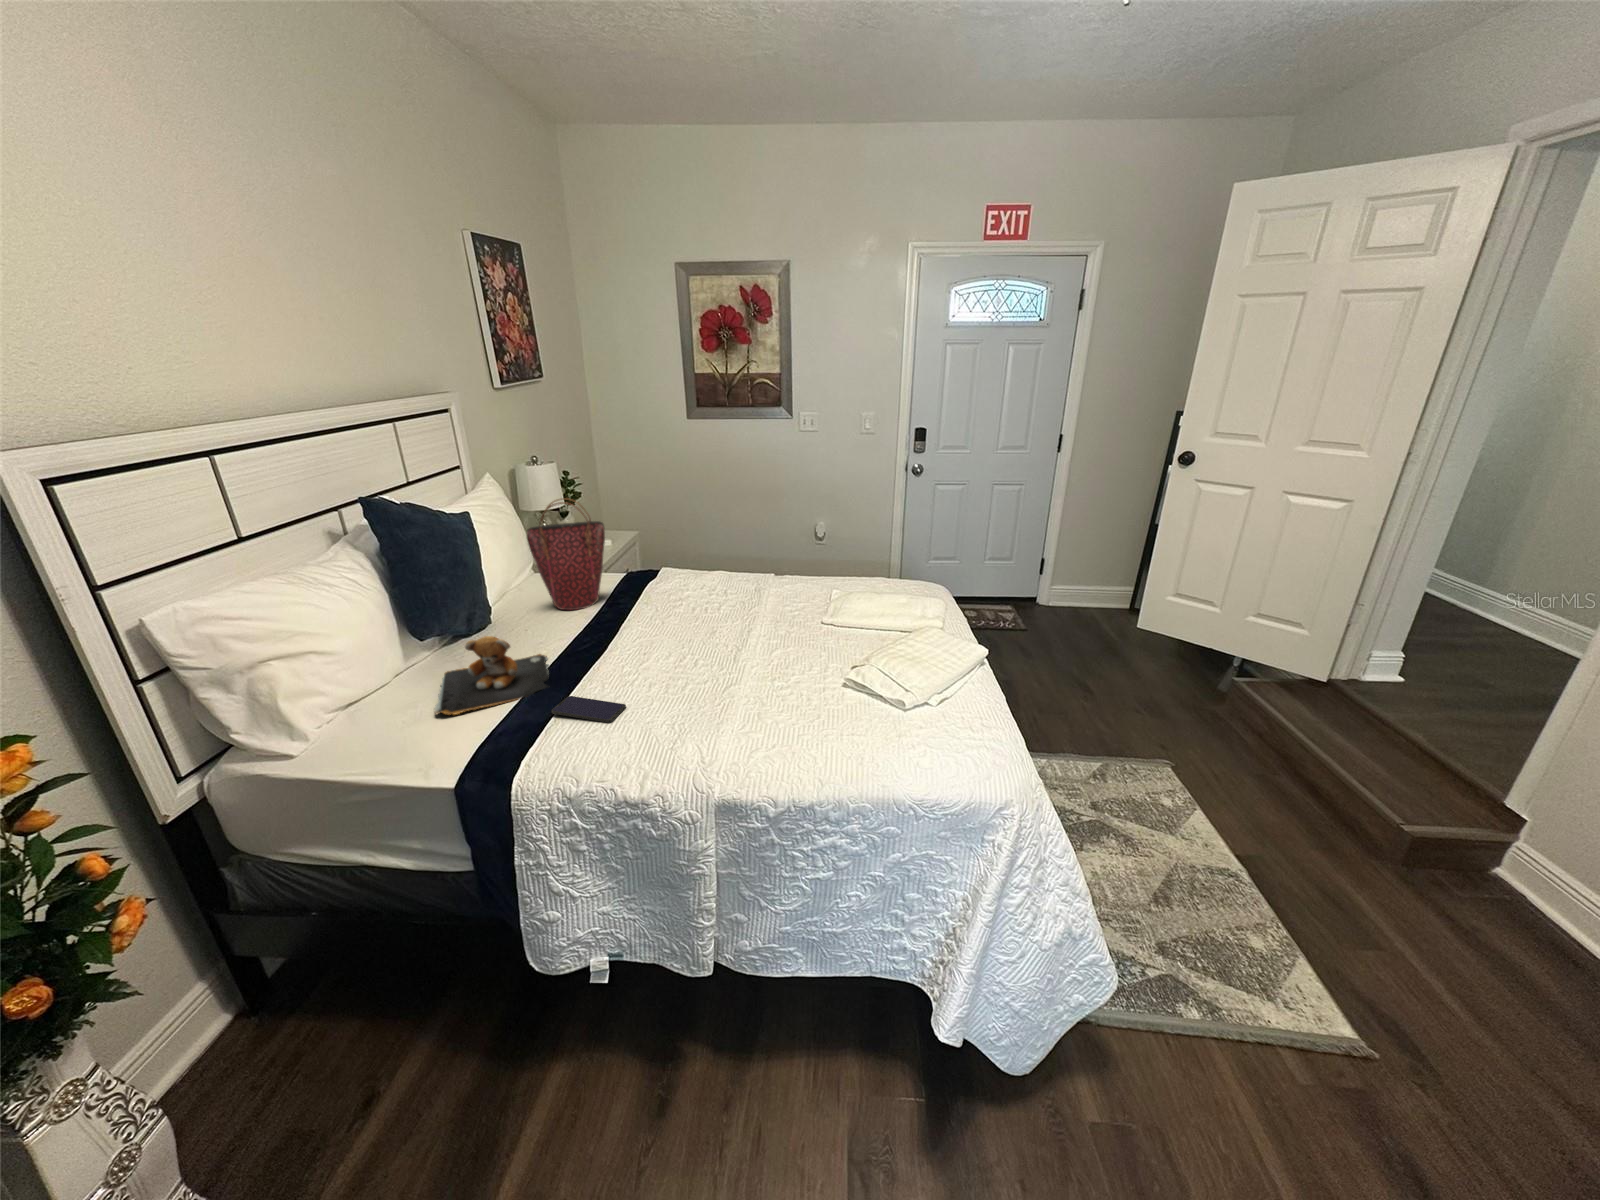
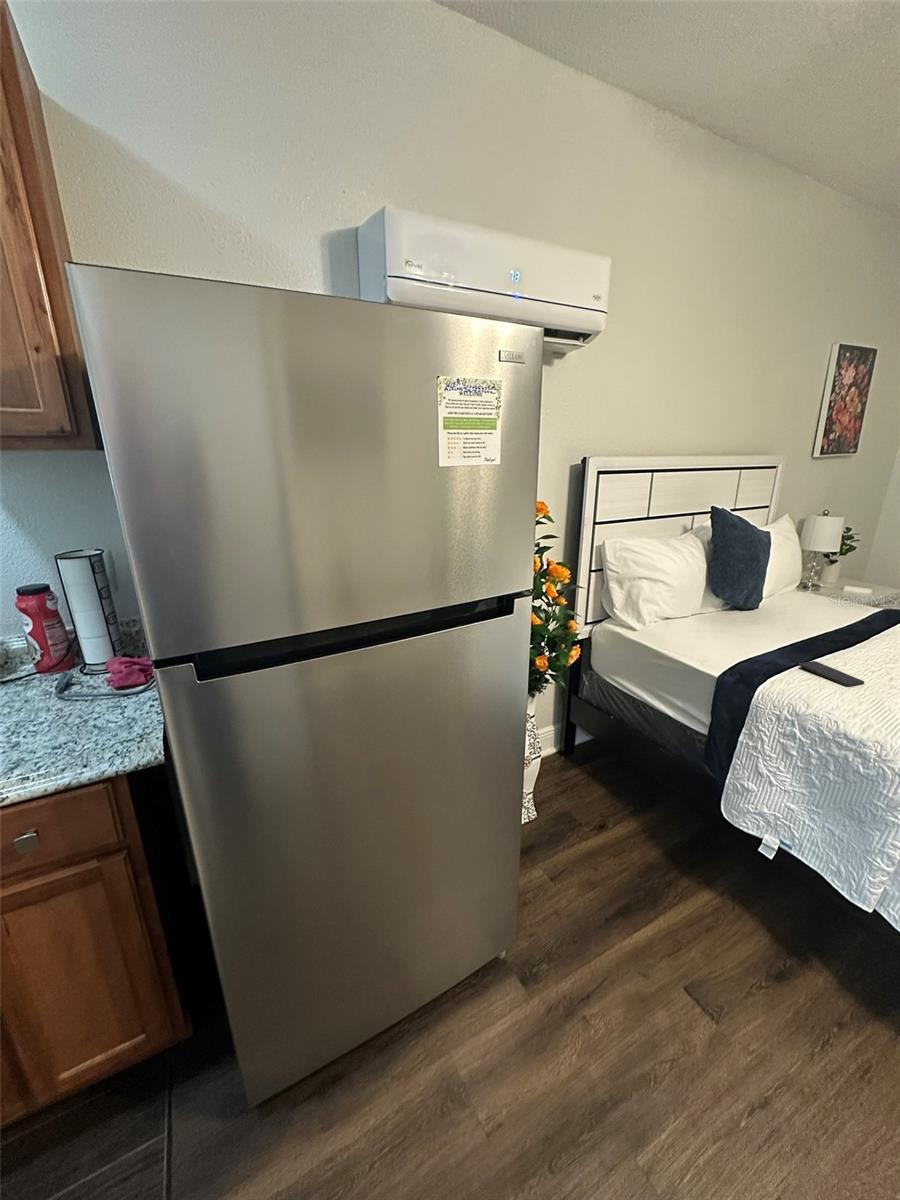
handbag: present [527,498,605,610] -> none [810,534,884,621]
teddy bear: present [434,636,549,715] -> none [715,605,800,654]

